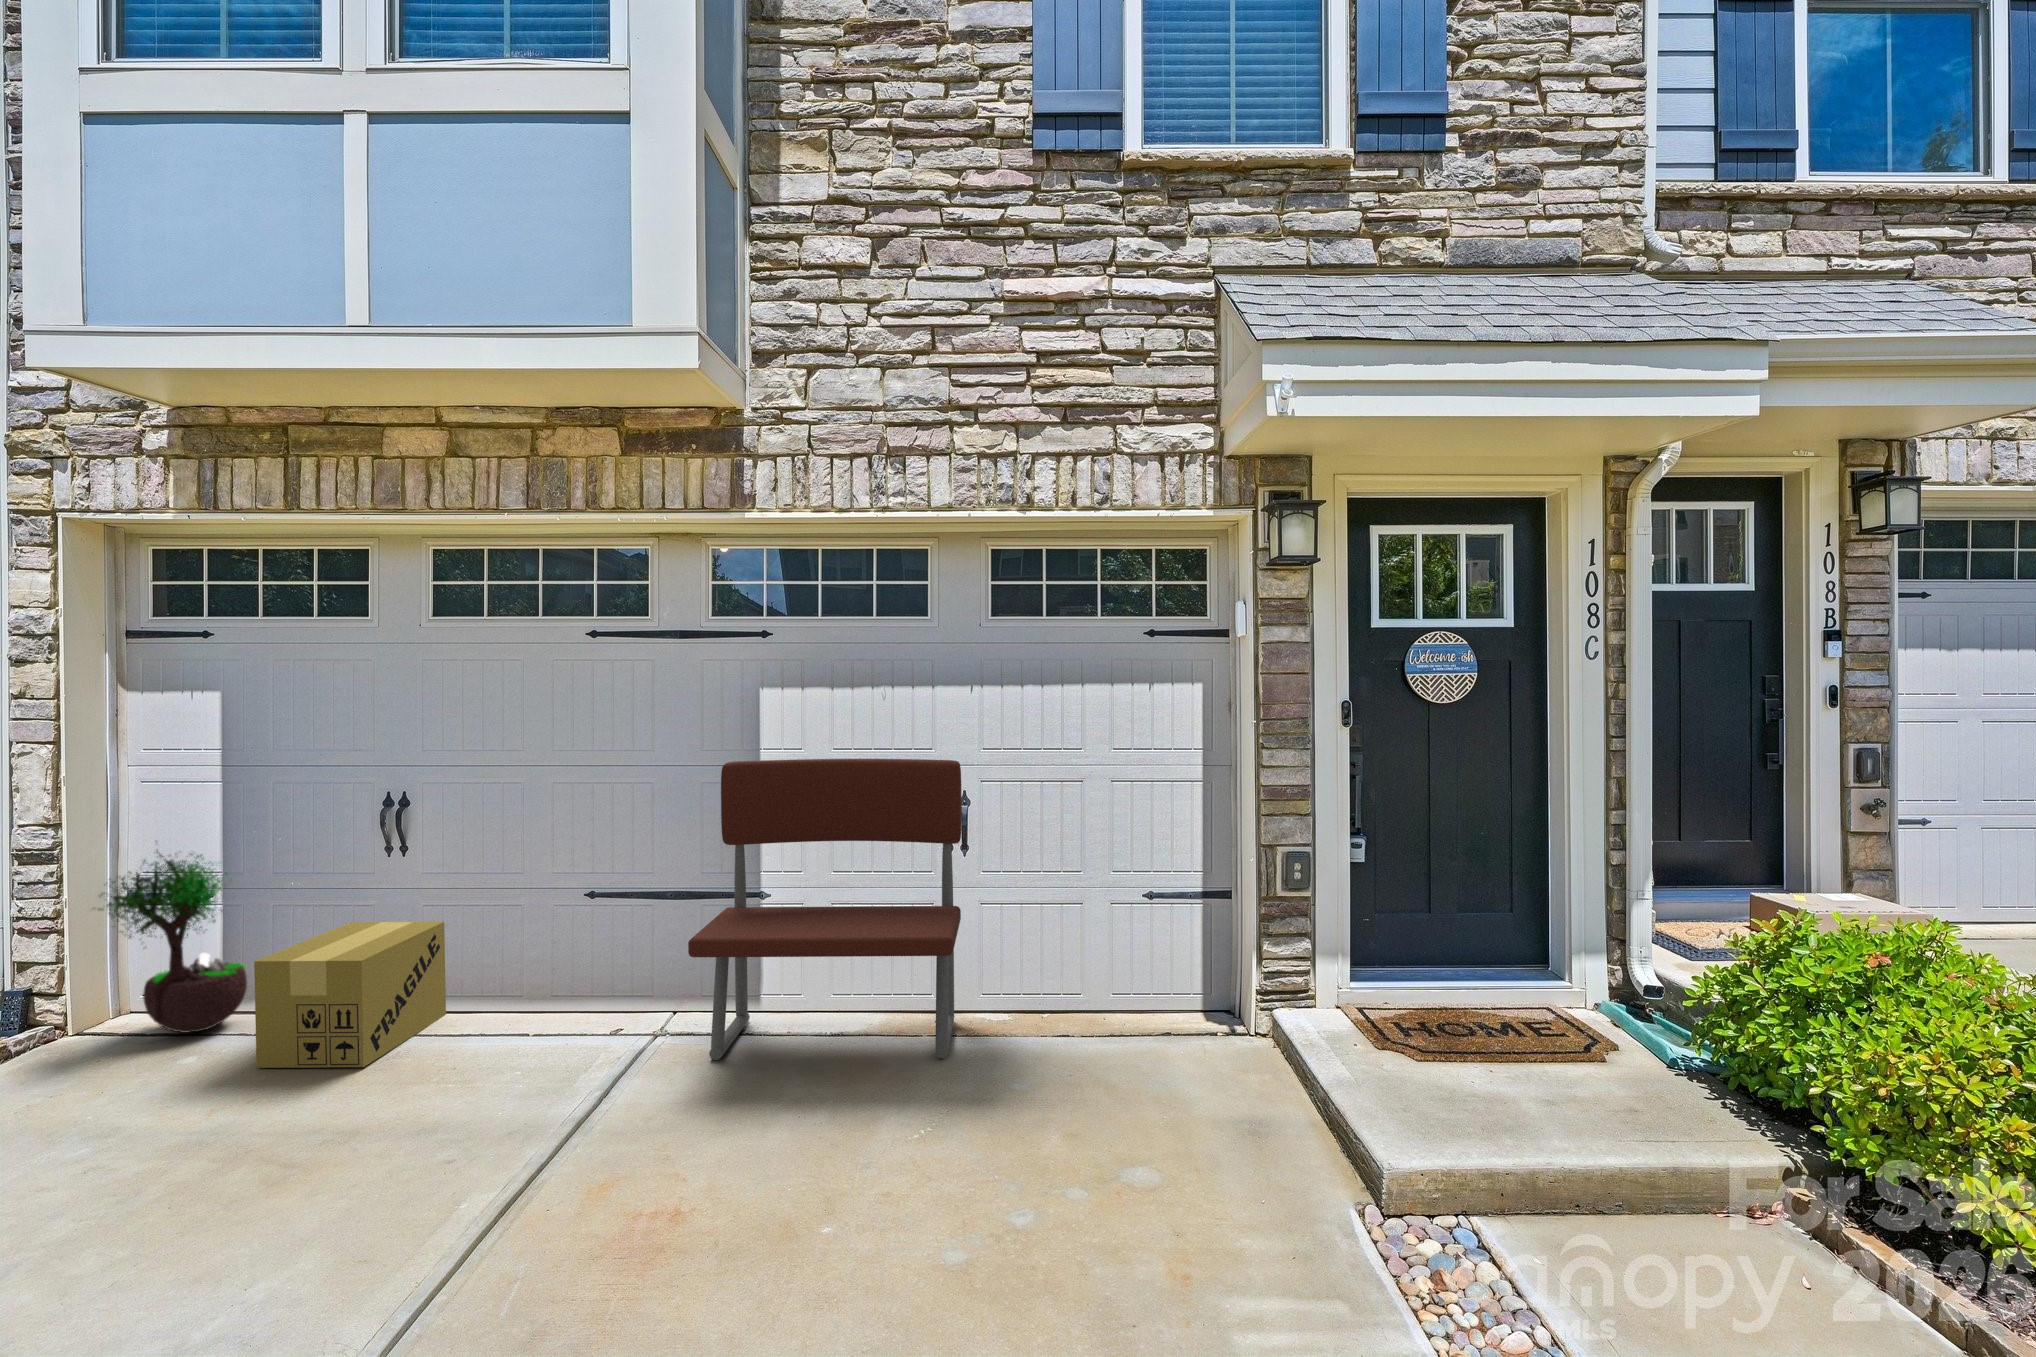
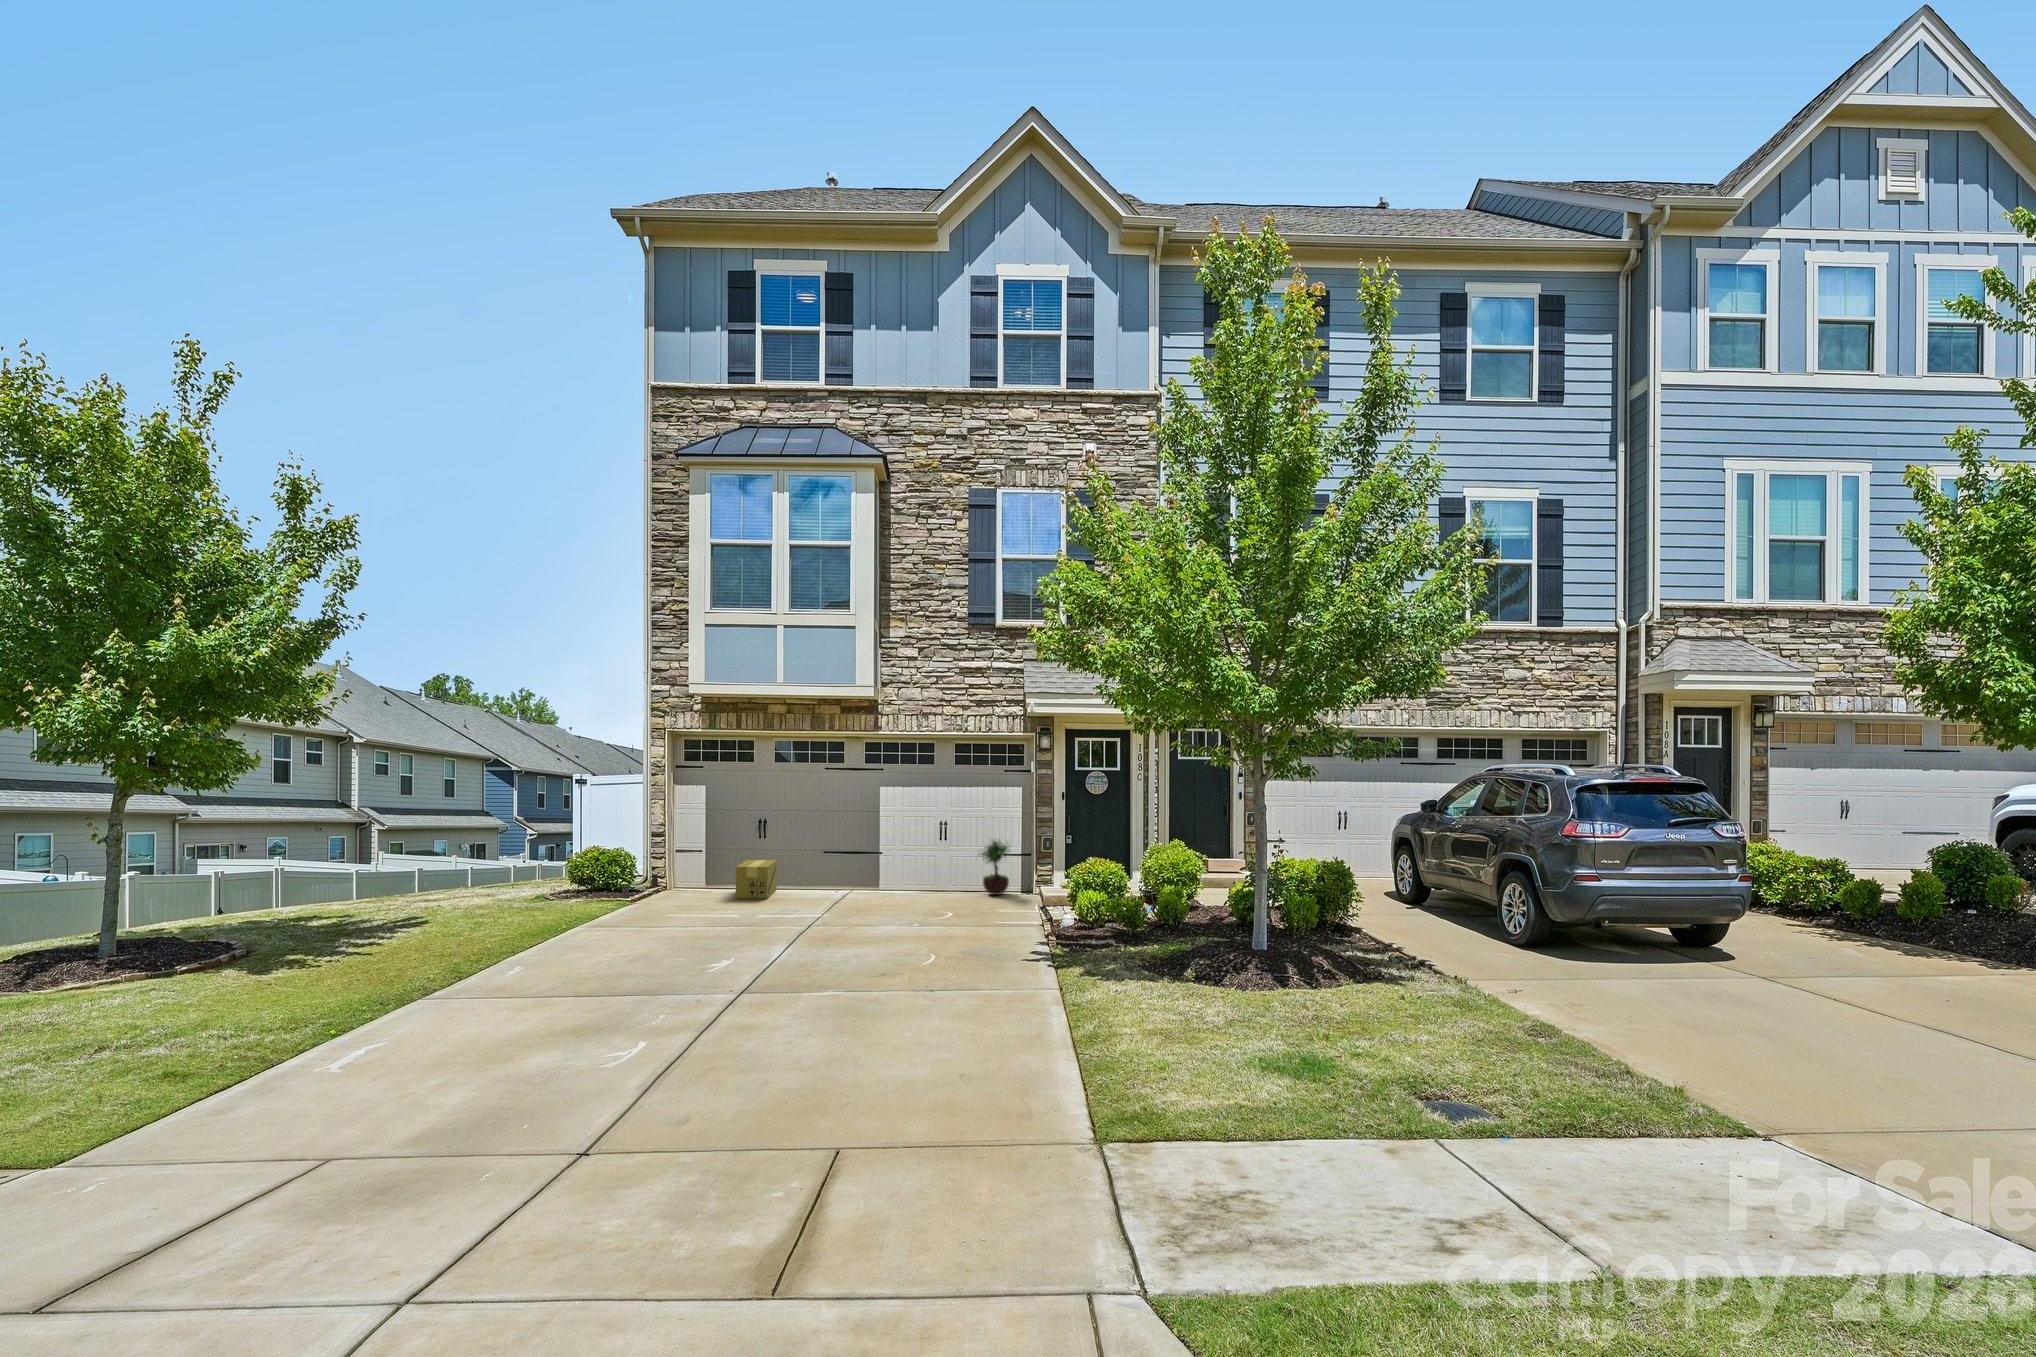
bench: present [688,759,962,1060] -> none [864,809,944,899]
potted tree: present [99,840,247,1033] -> present [982,840,1009,895]

